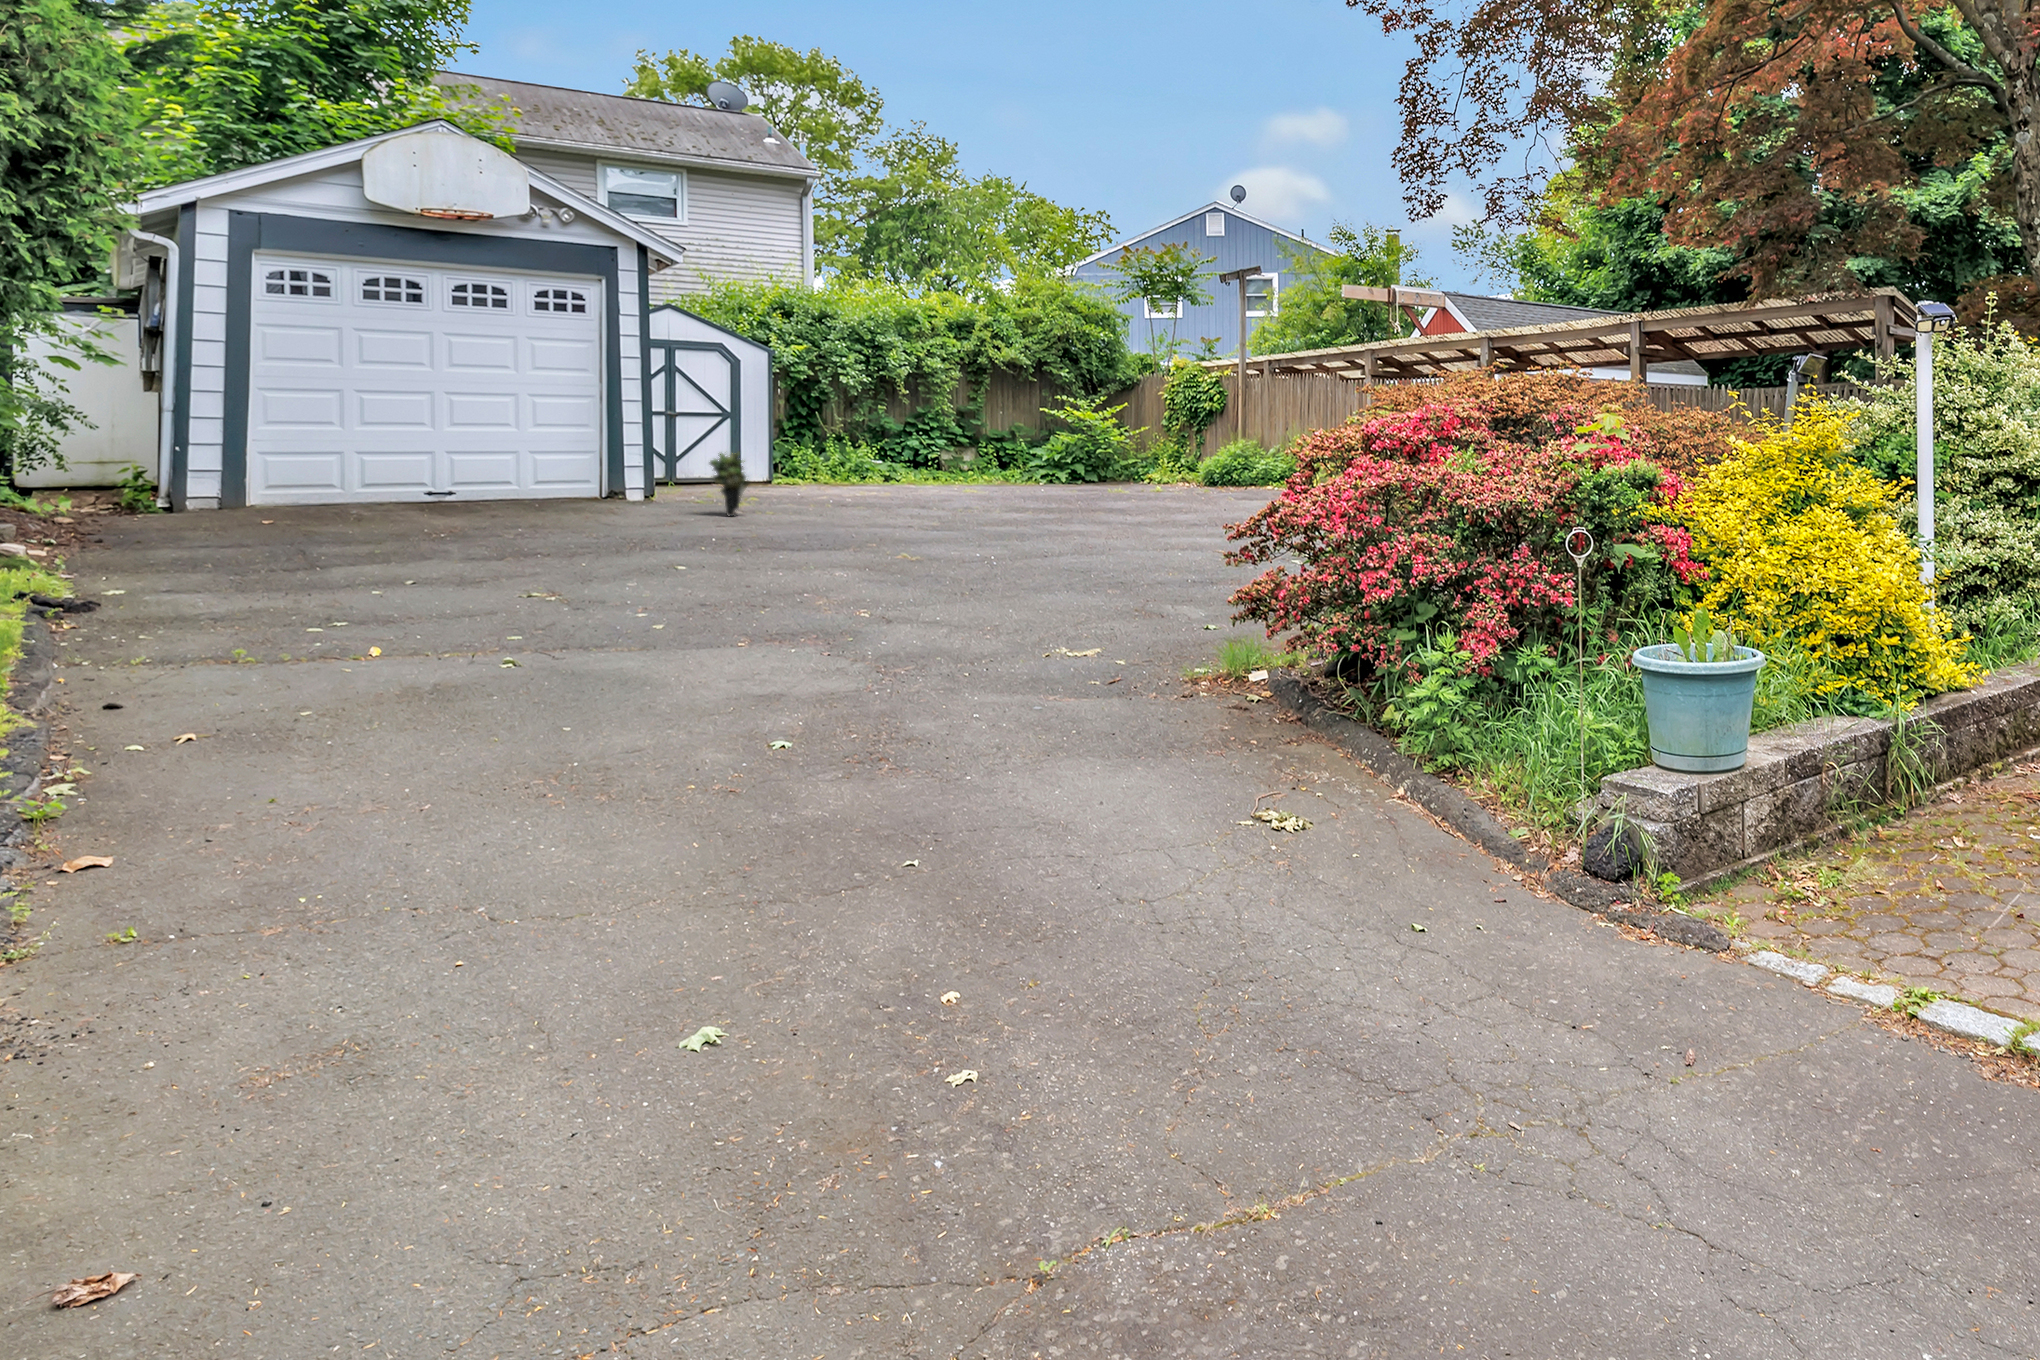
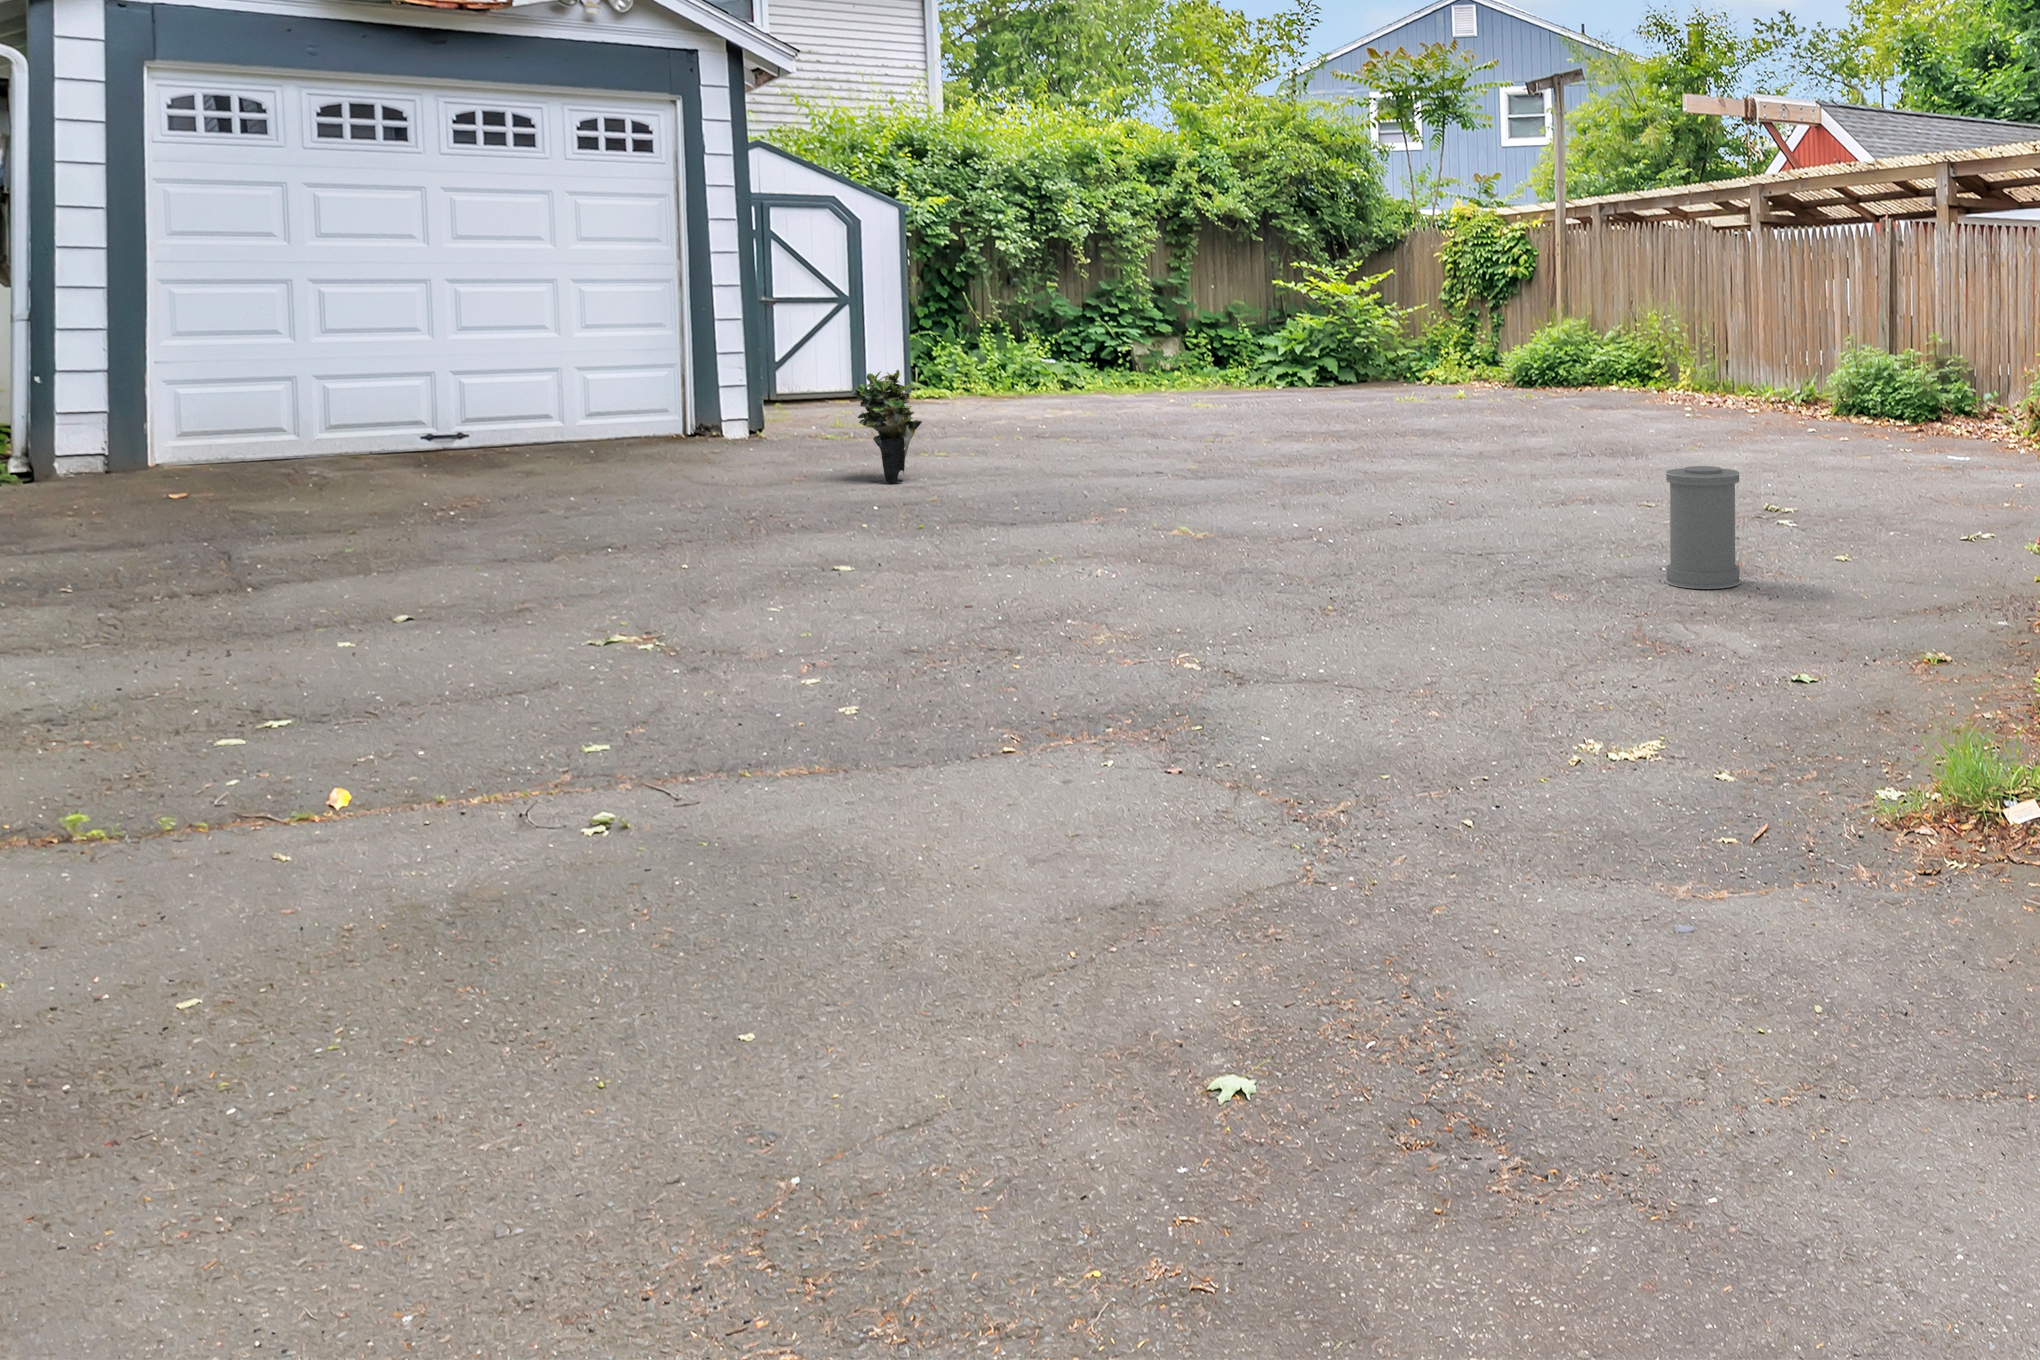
trash can: none [1128,508,1168,567] -> present [1665,466,1741,589]

